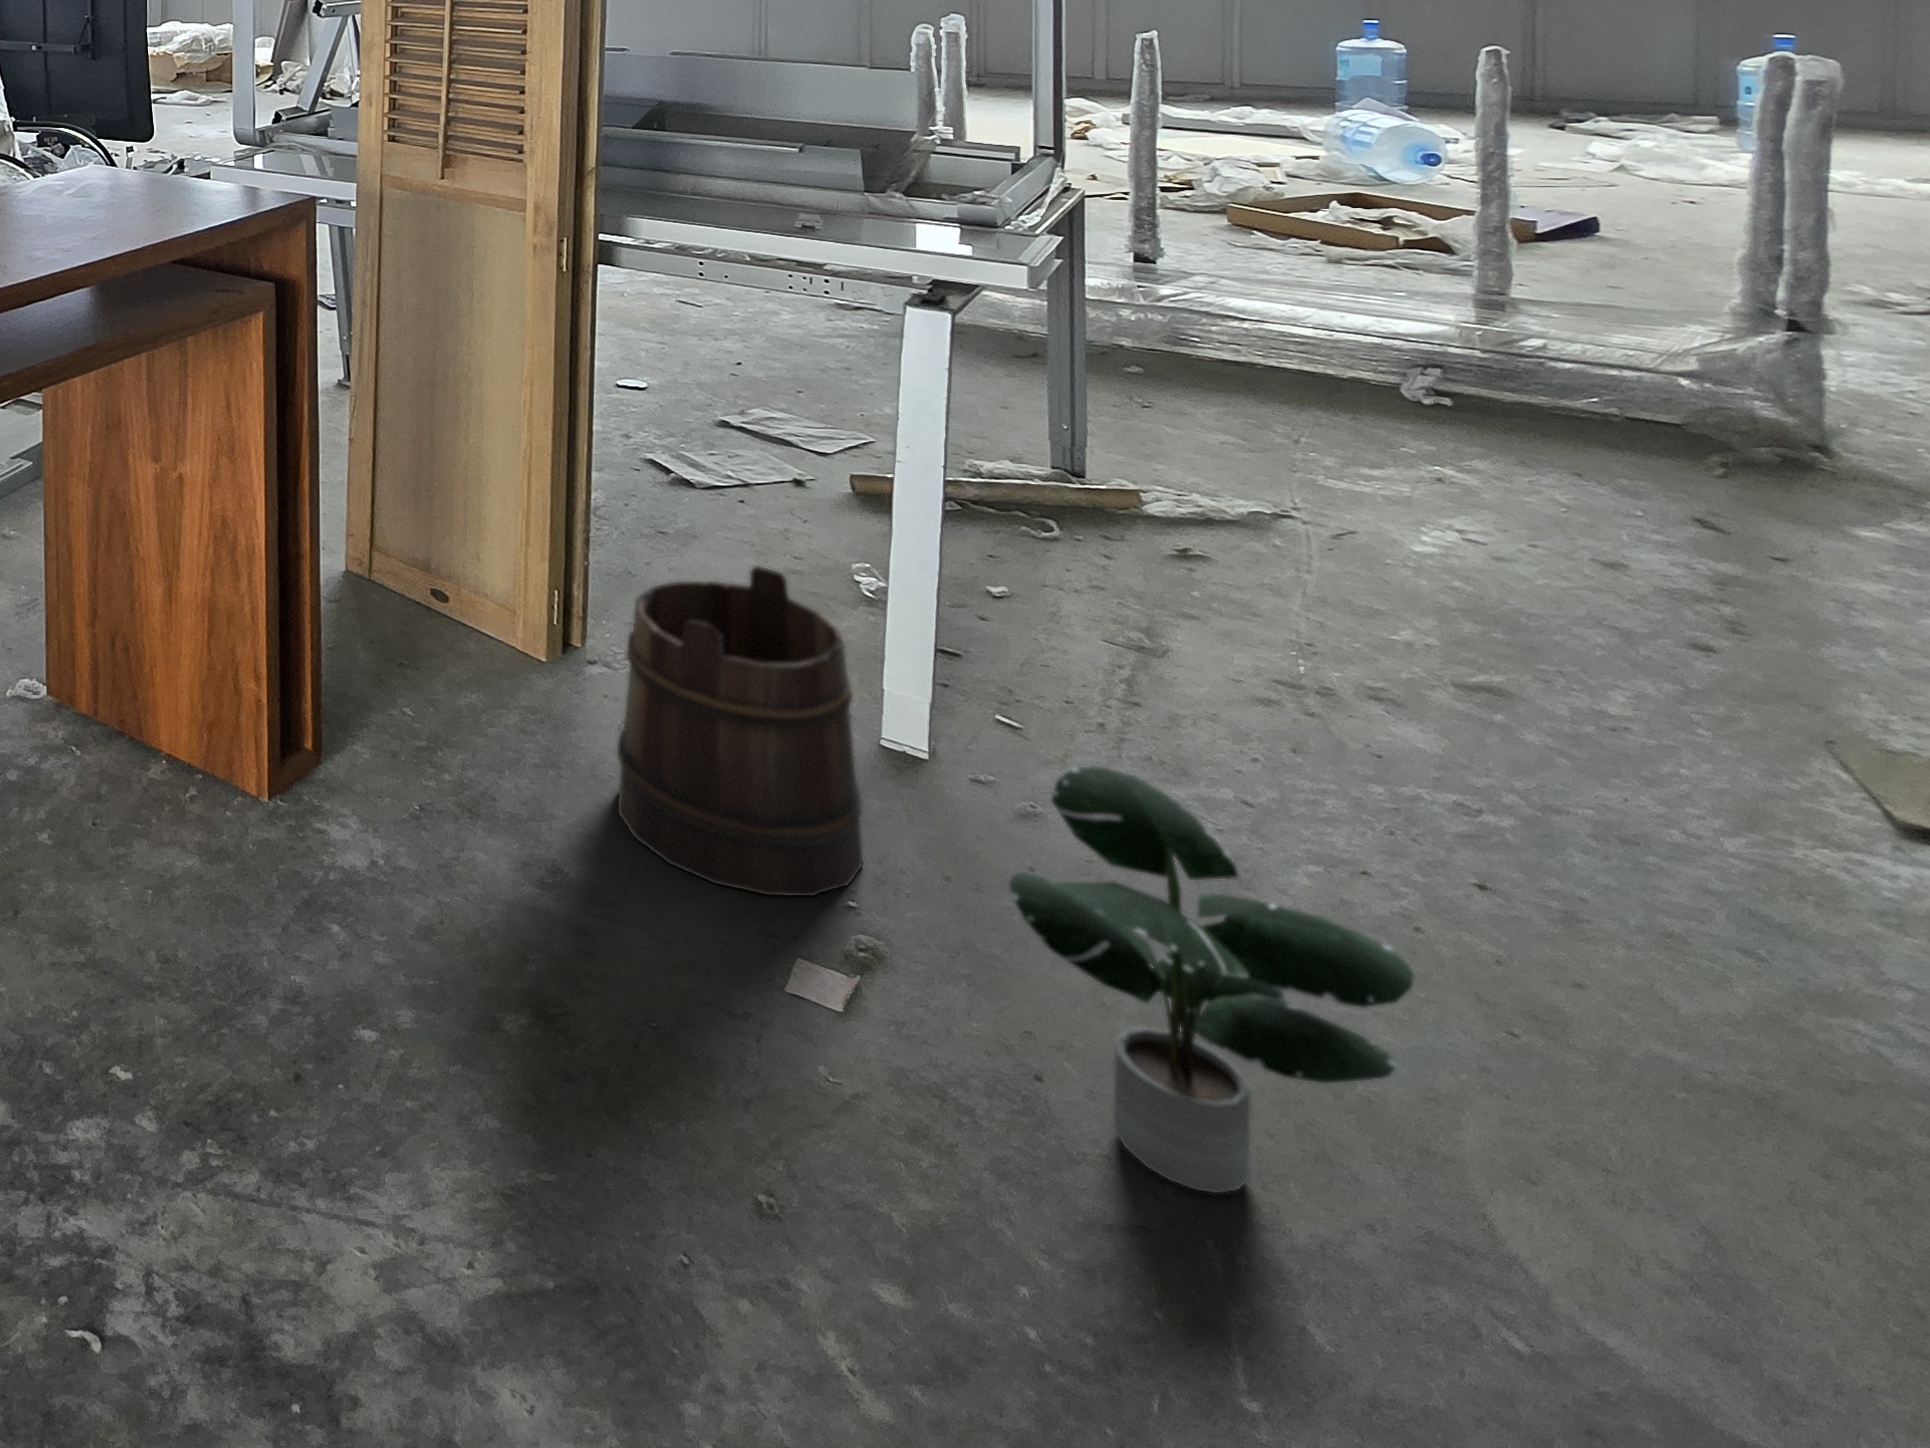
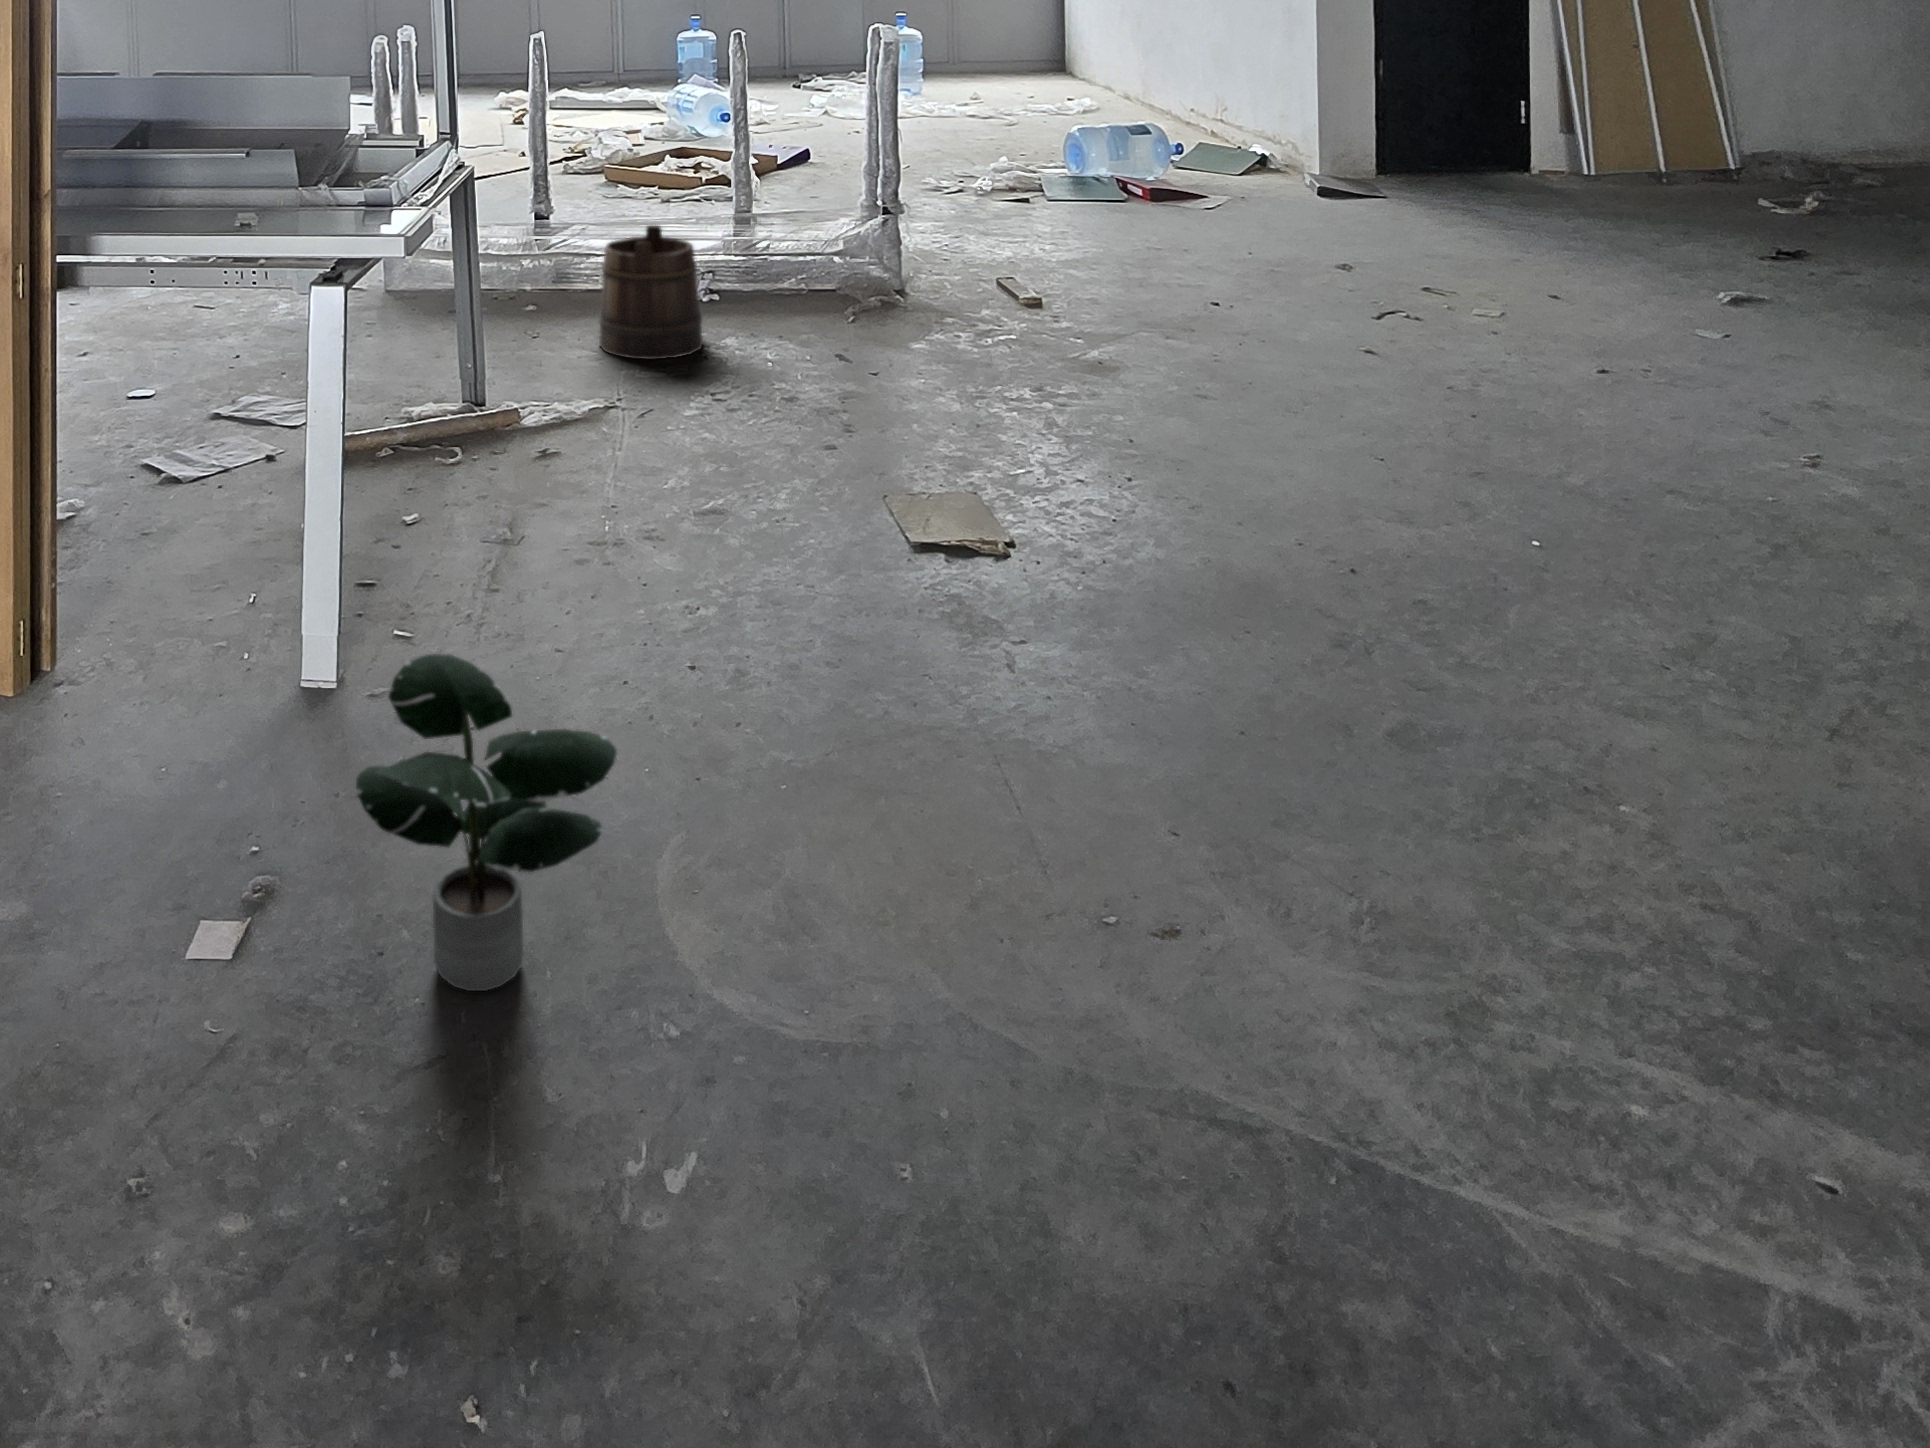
bucket: present [617,566,863,896] -> present [599,225,703,359]

